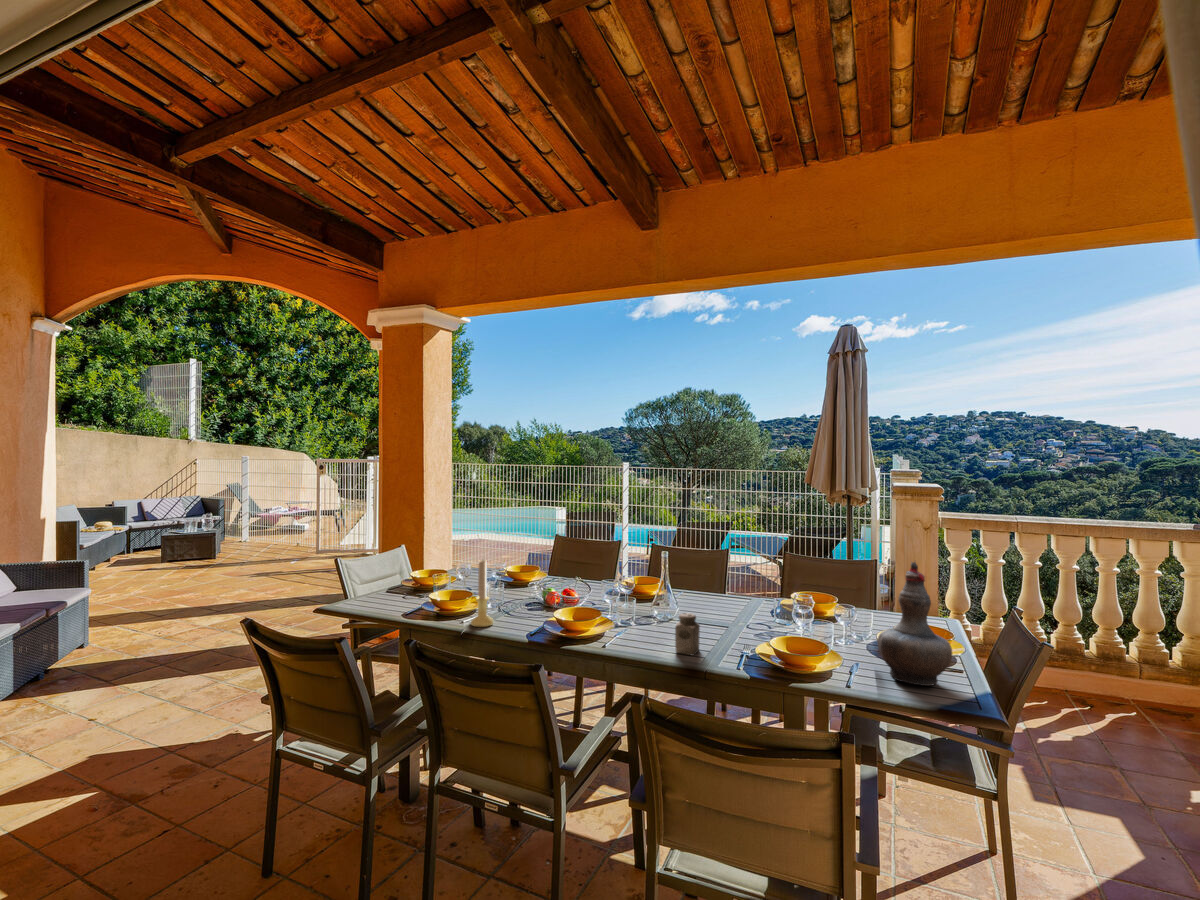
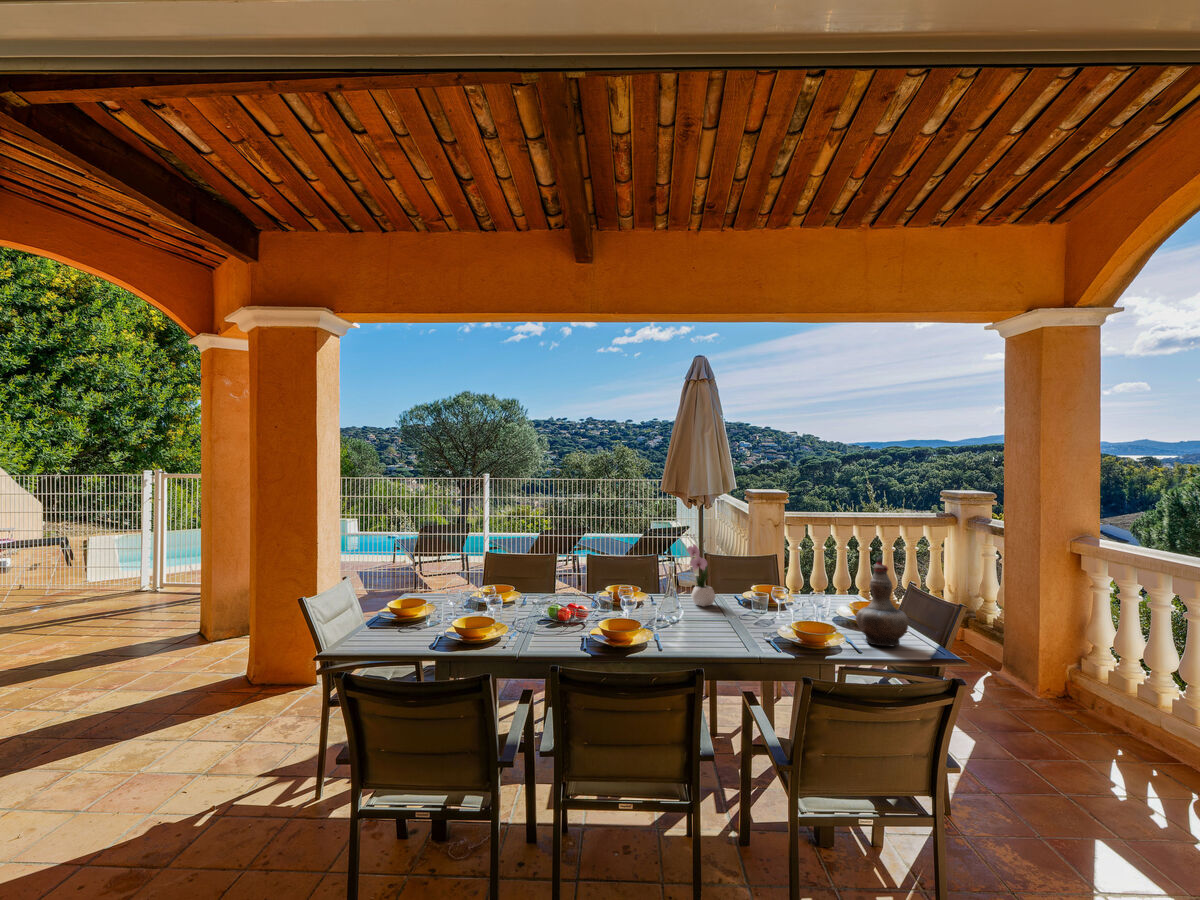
flower arrangement: none [710,522,749,607] -> present [687,534,716,607]
candle holder: present [471,560,493,627] -> none [507,583,529,650]
salt shaker: present [675,613,700,655] -> none [713,613,731,648]

